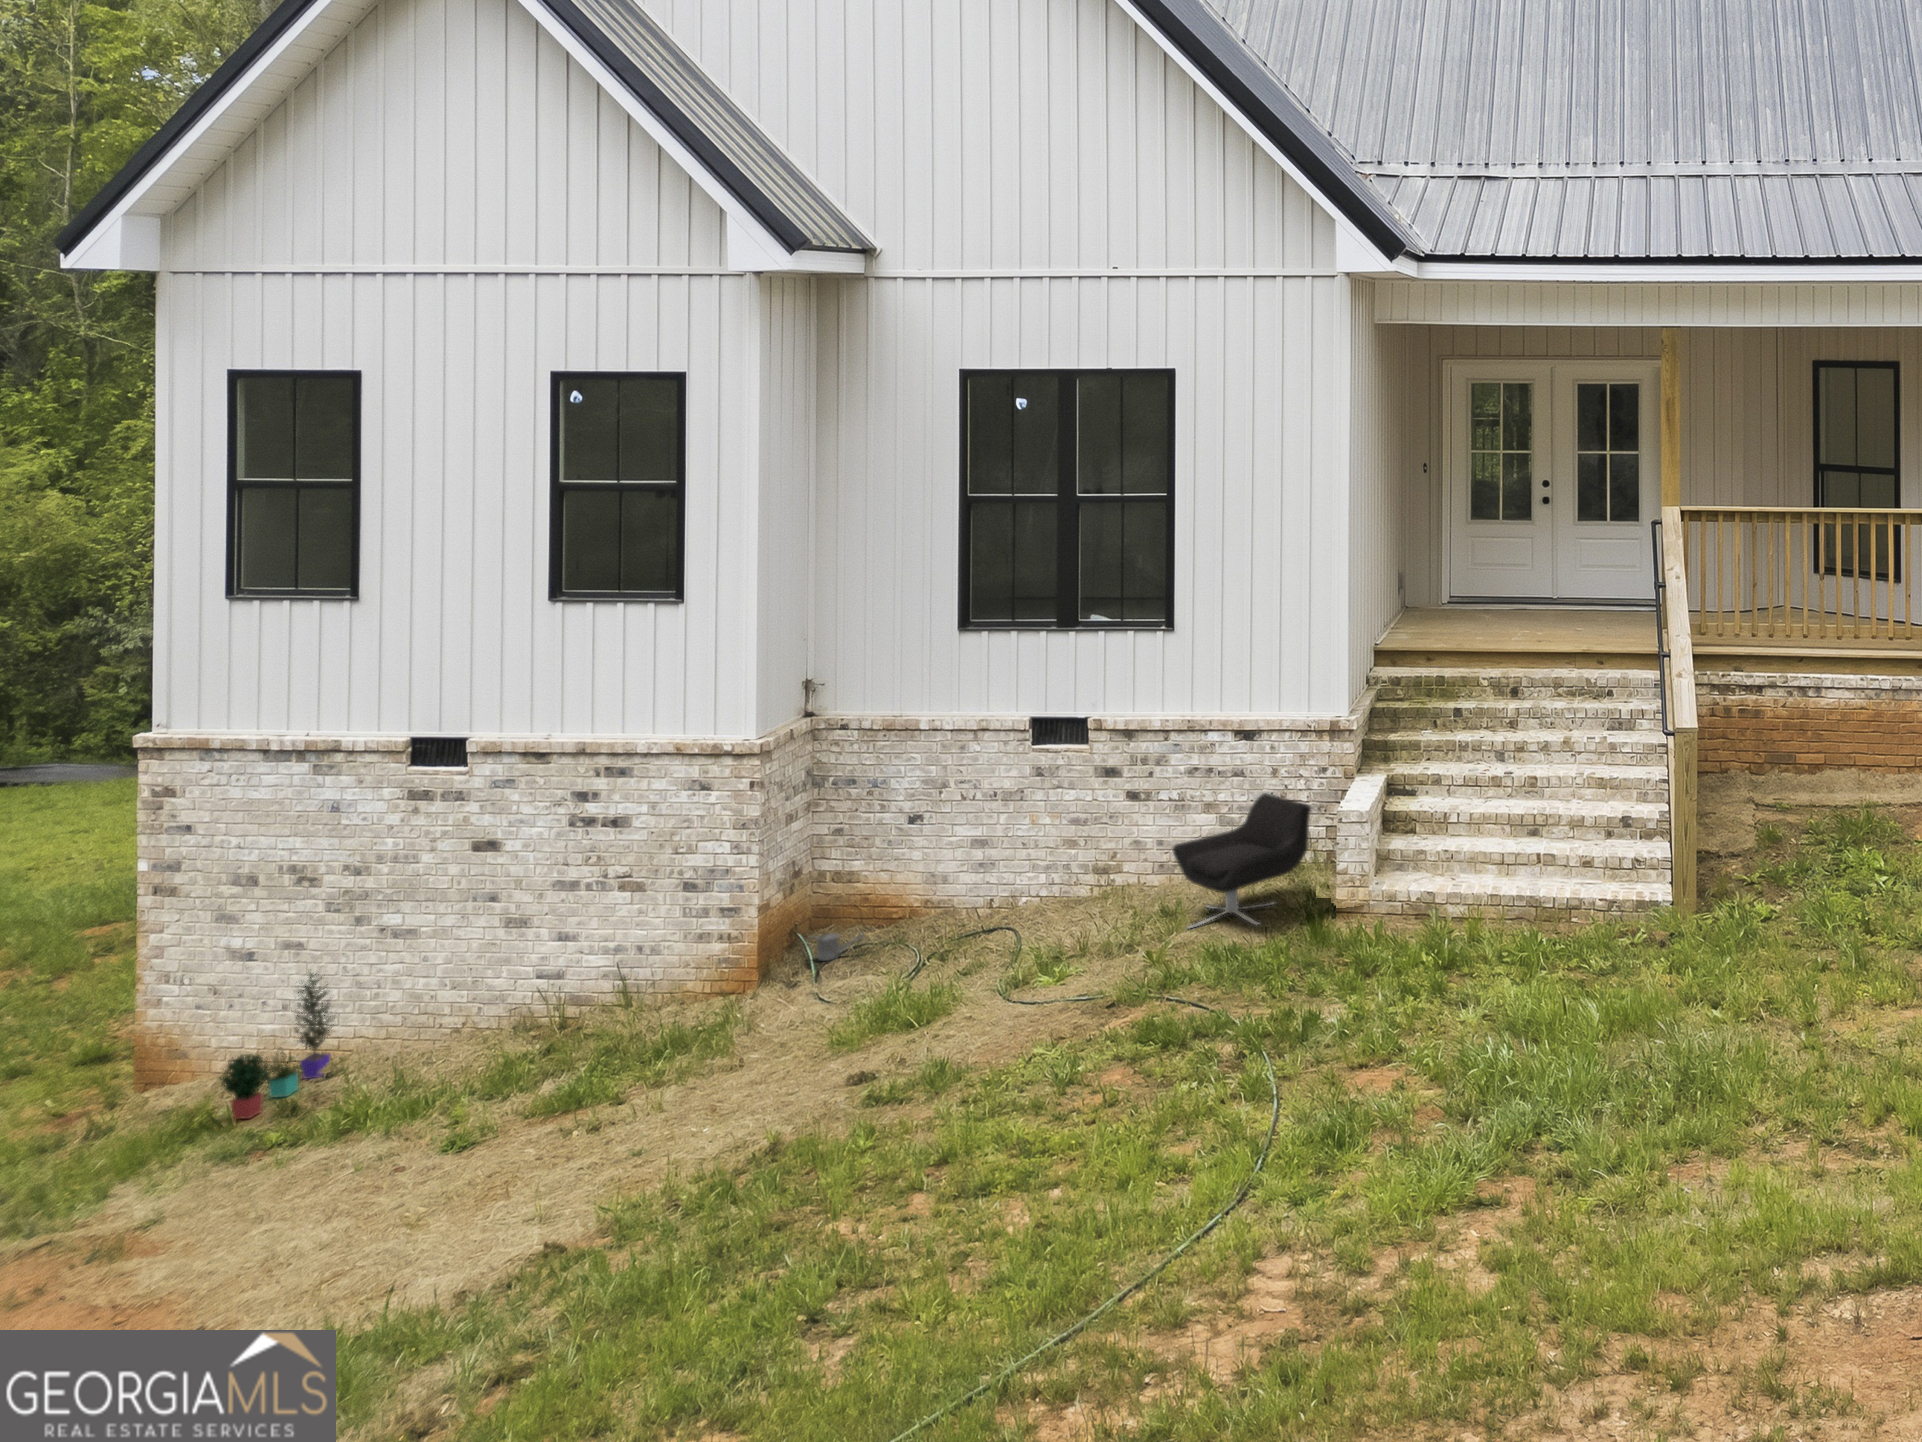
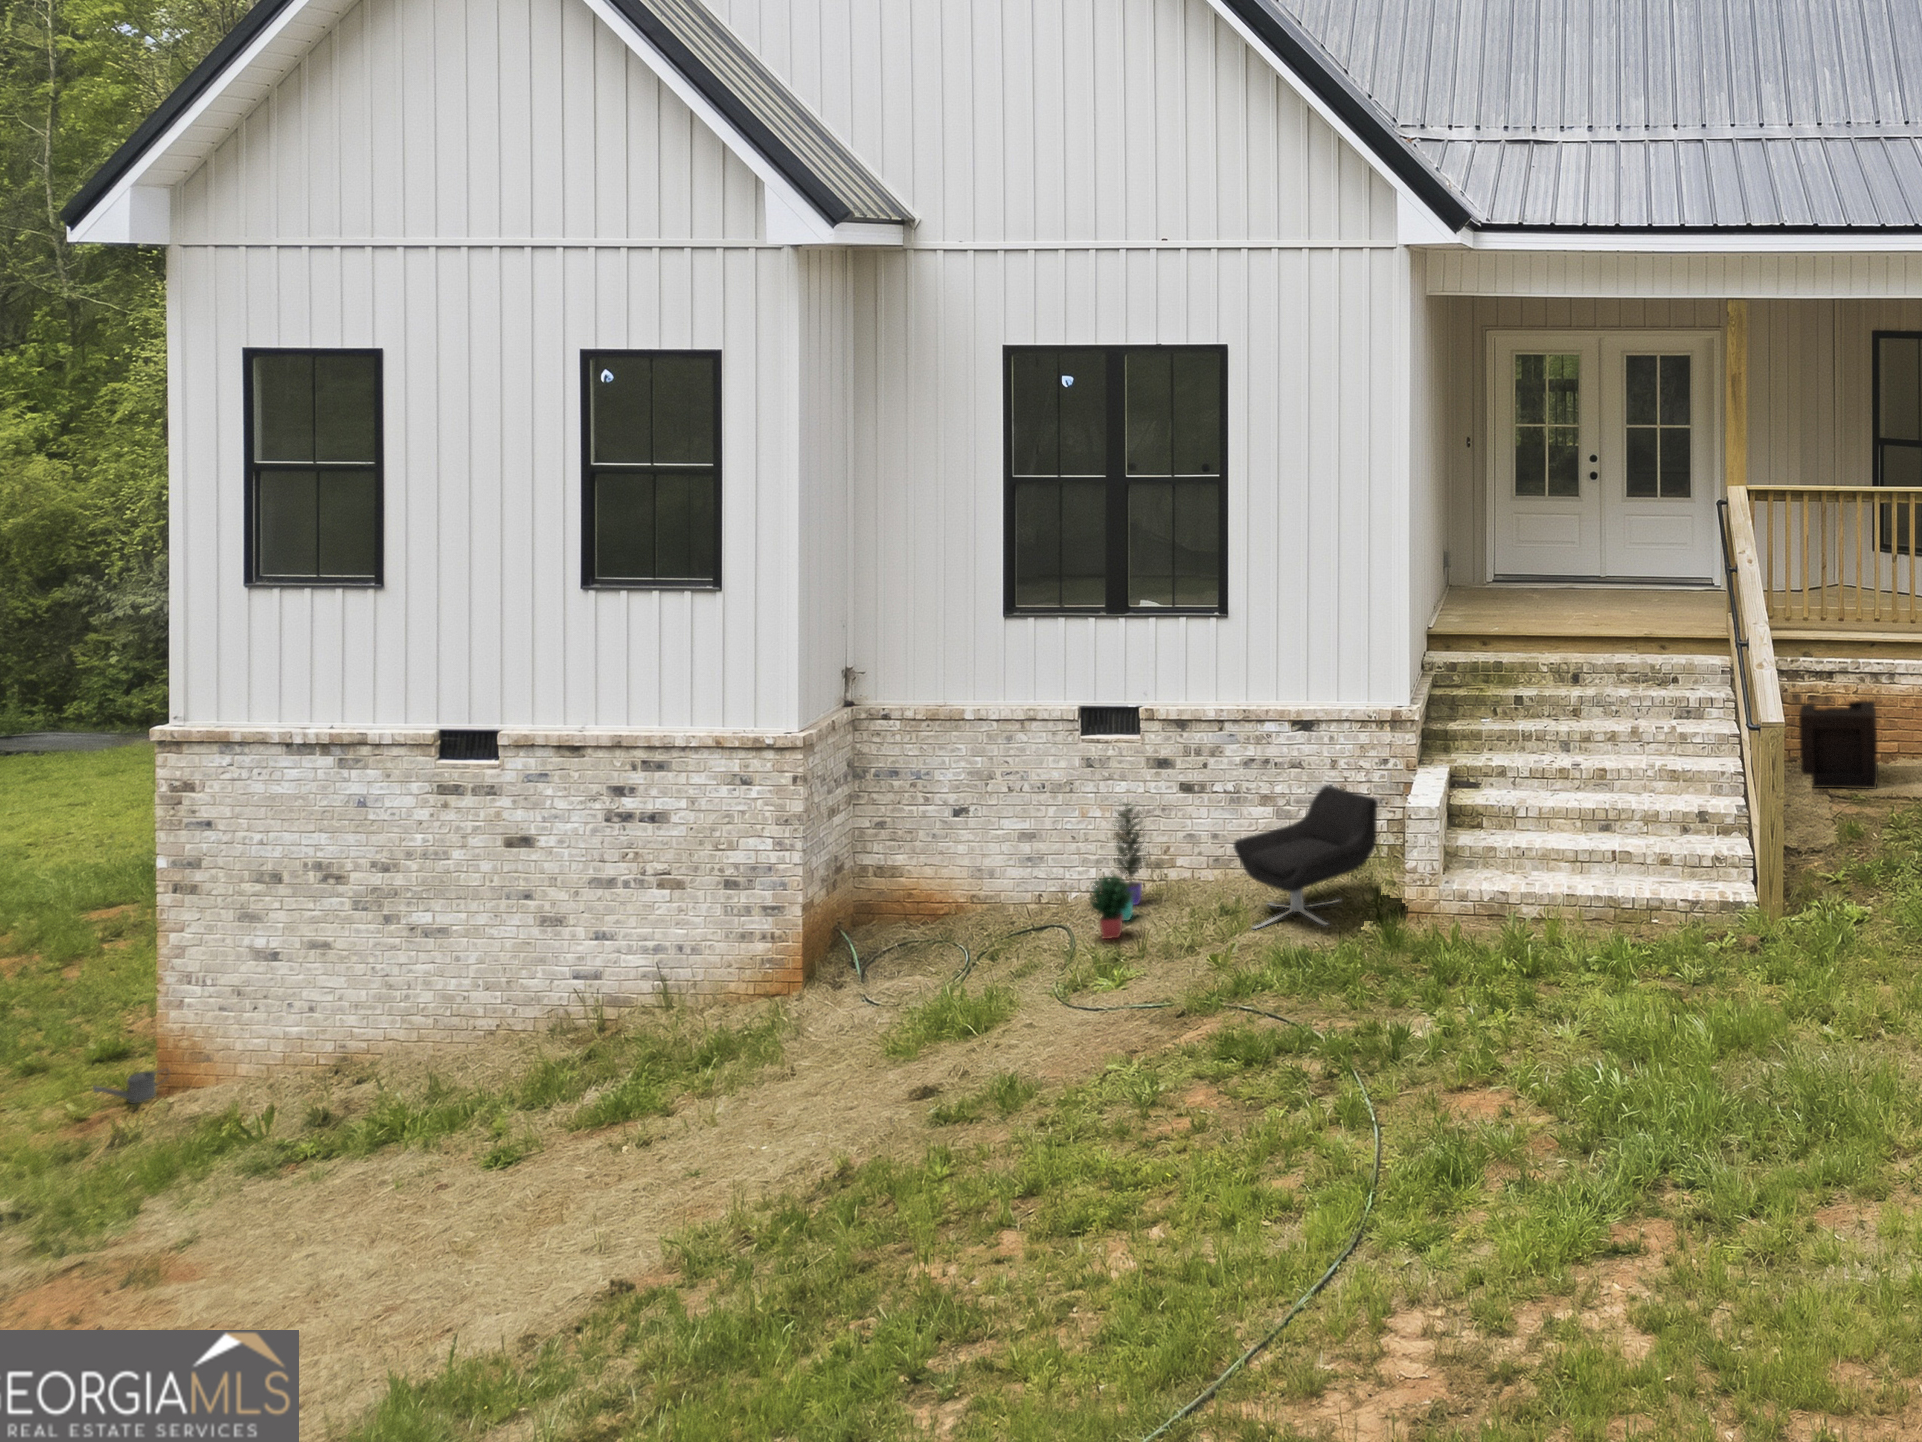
wooden crate: none [1732,716,1811,802] -> present [1799,701,1878,789]
watering can: present [809,933,864,961] -> present [93,1068,169,1104]
potted plant: present [218,972,335,1119] -> present [1090,802,1149,939]

